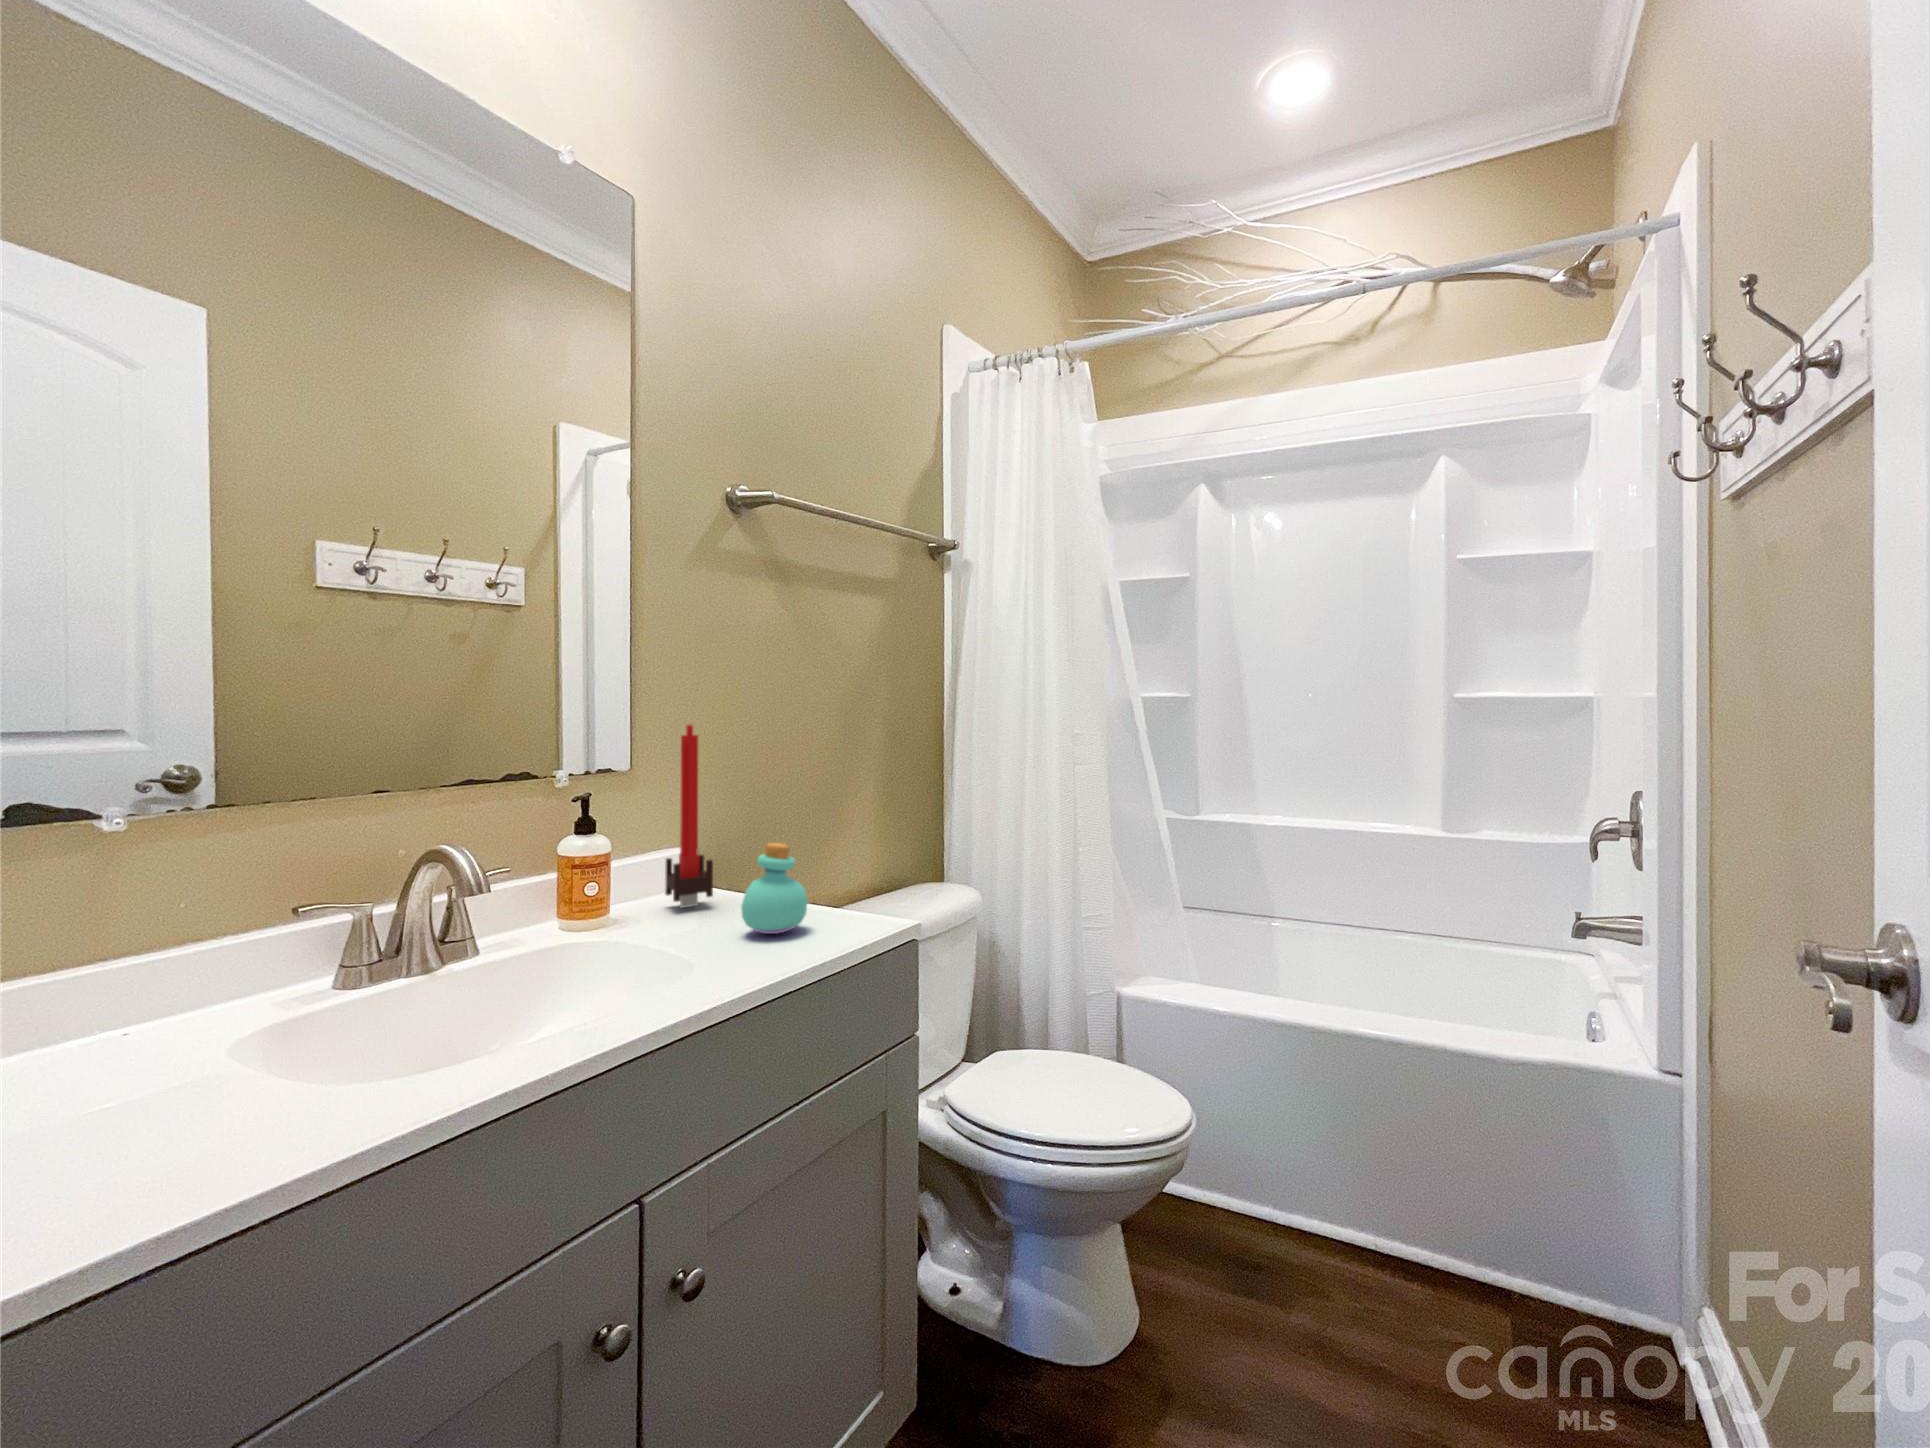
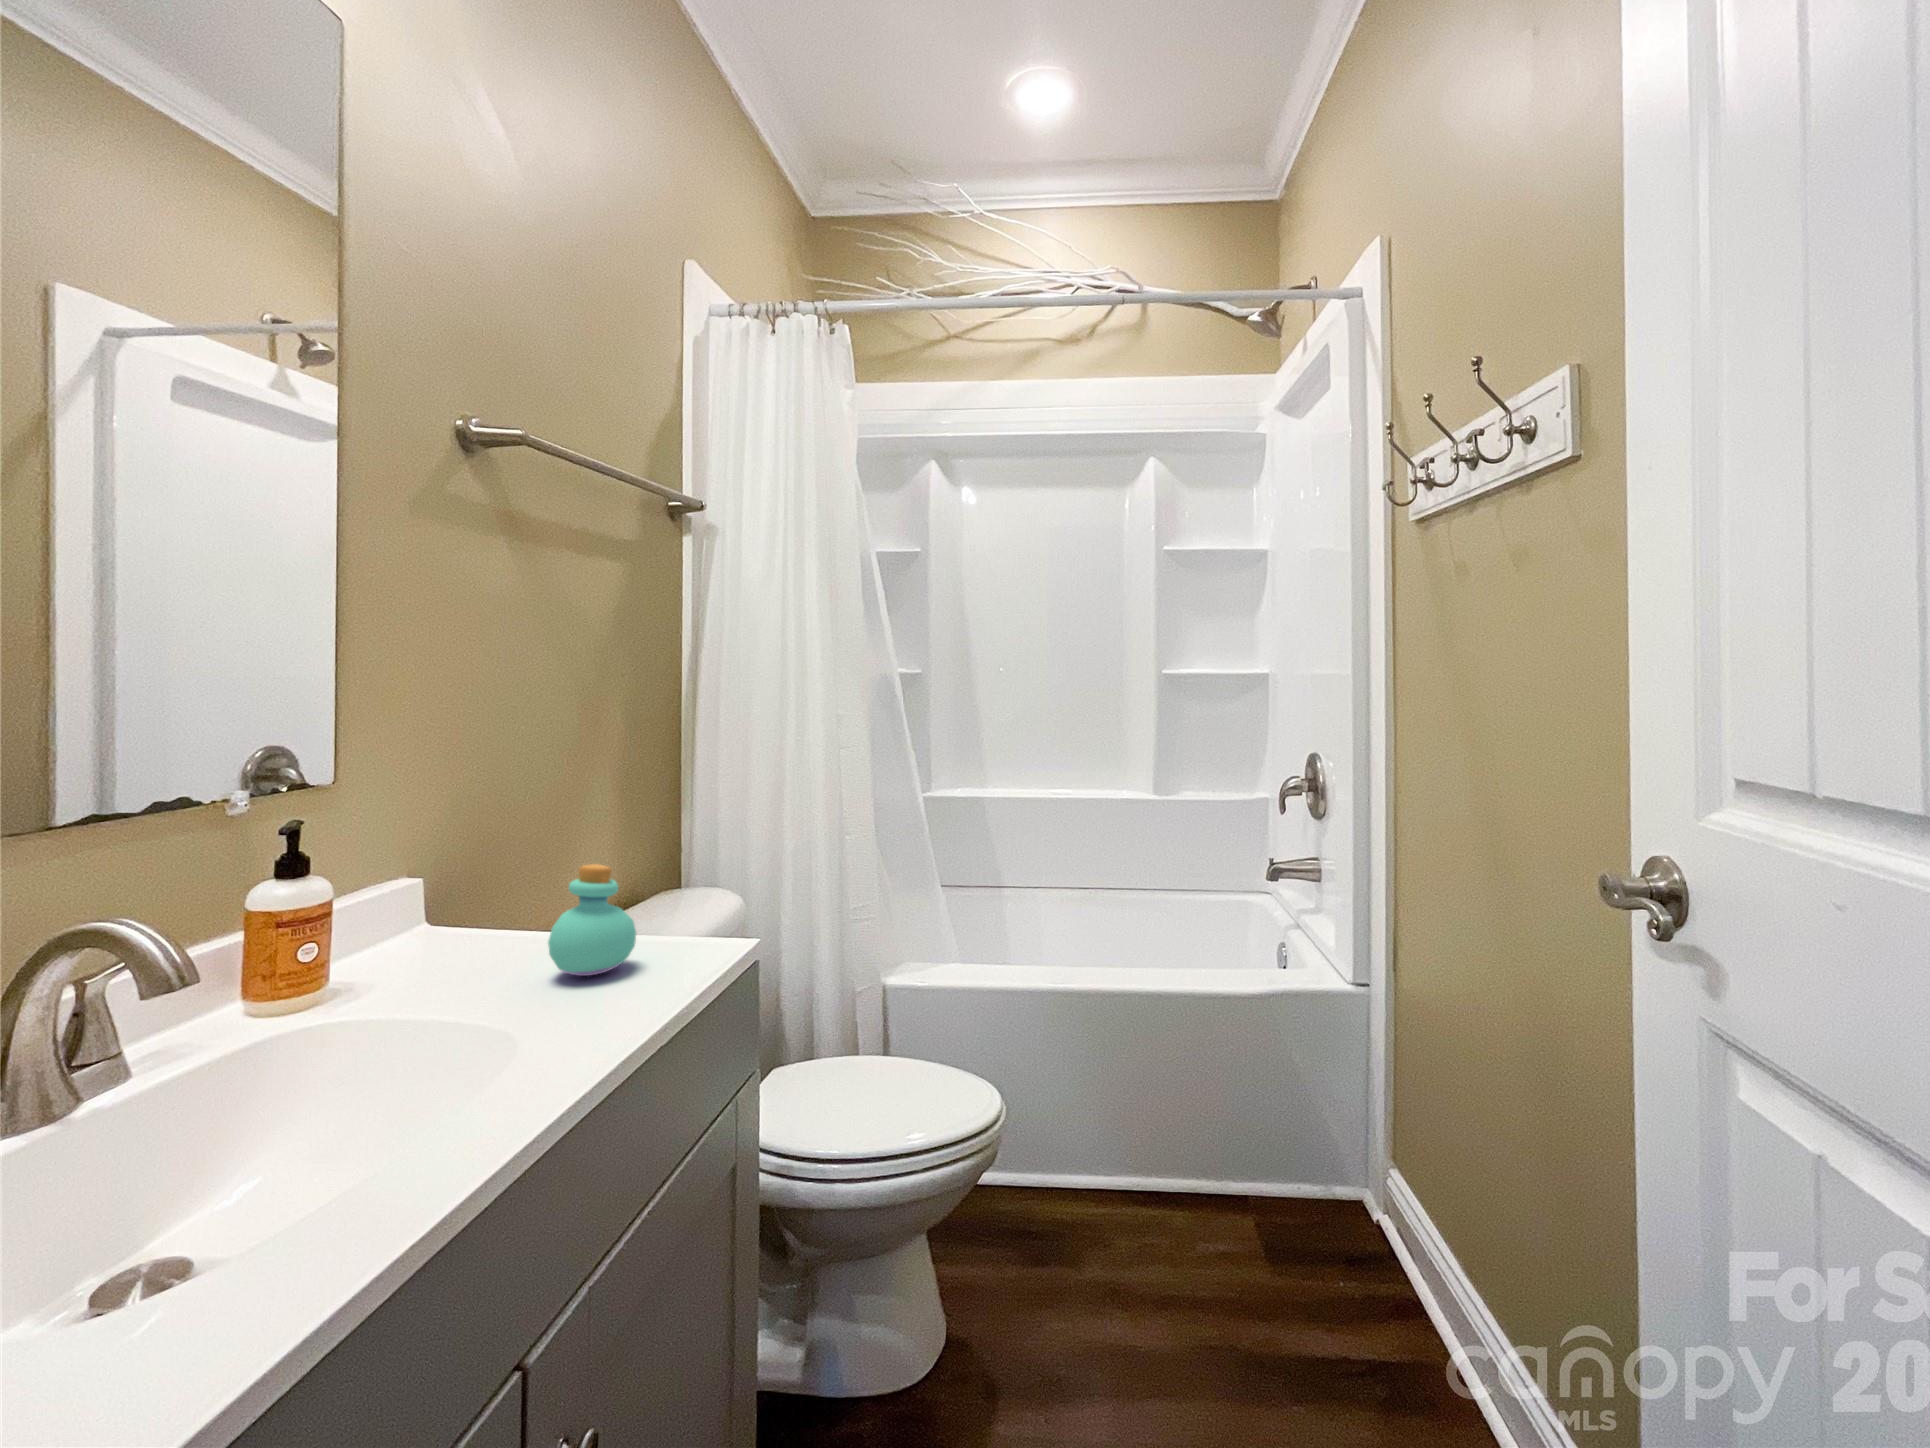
candle: present [665,725,713,908] -> none [394,722,471,960]

